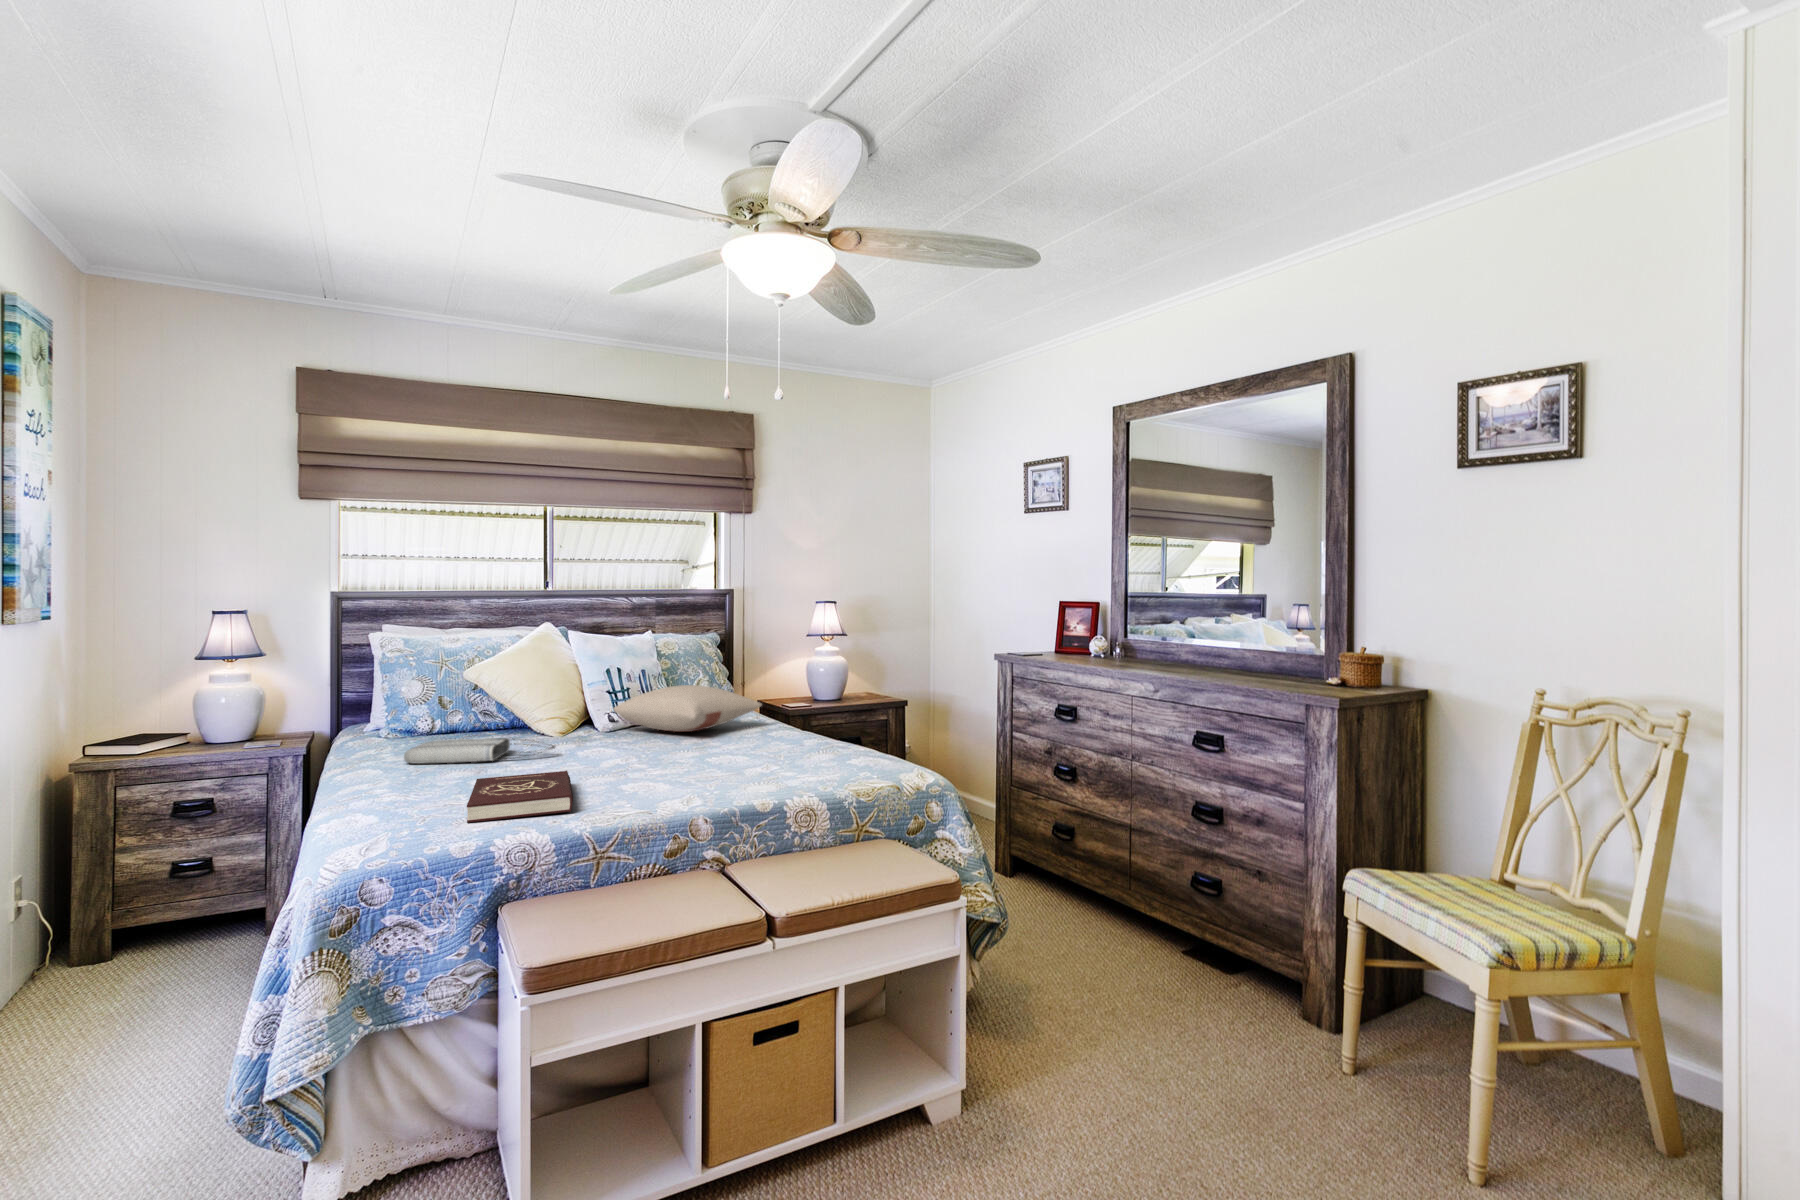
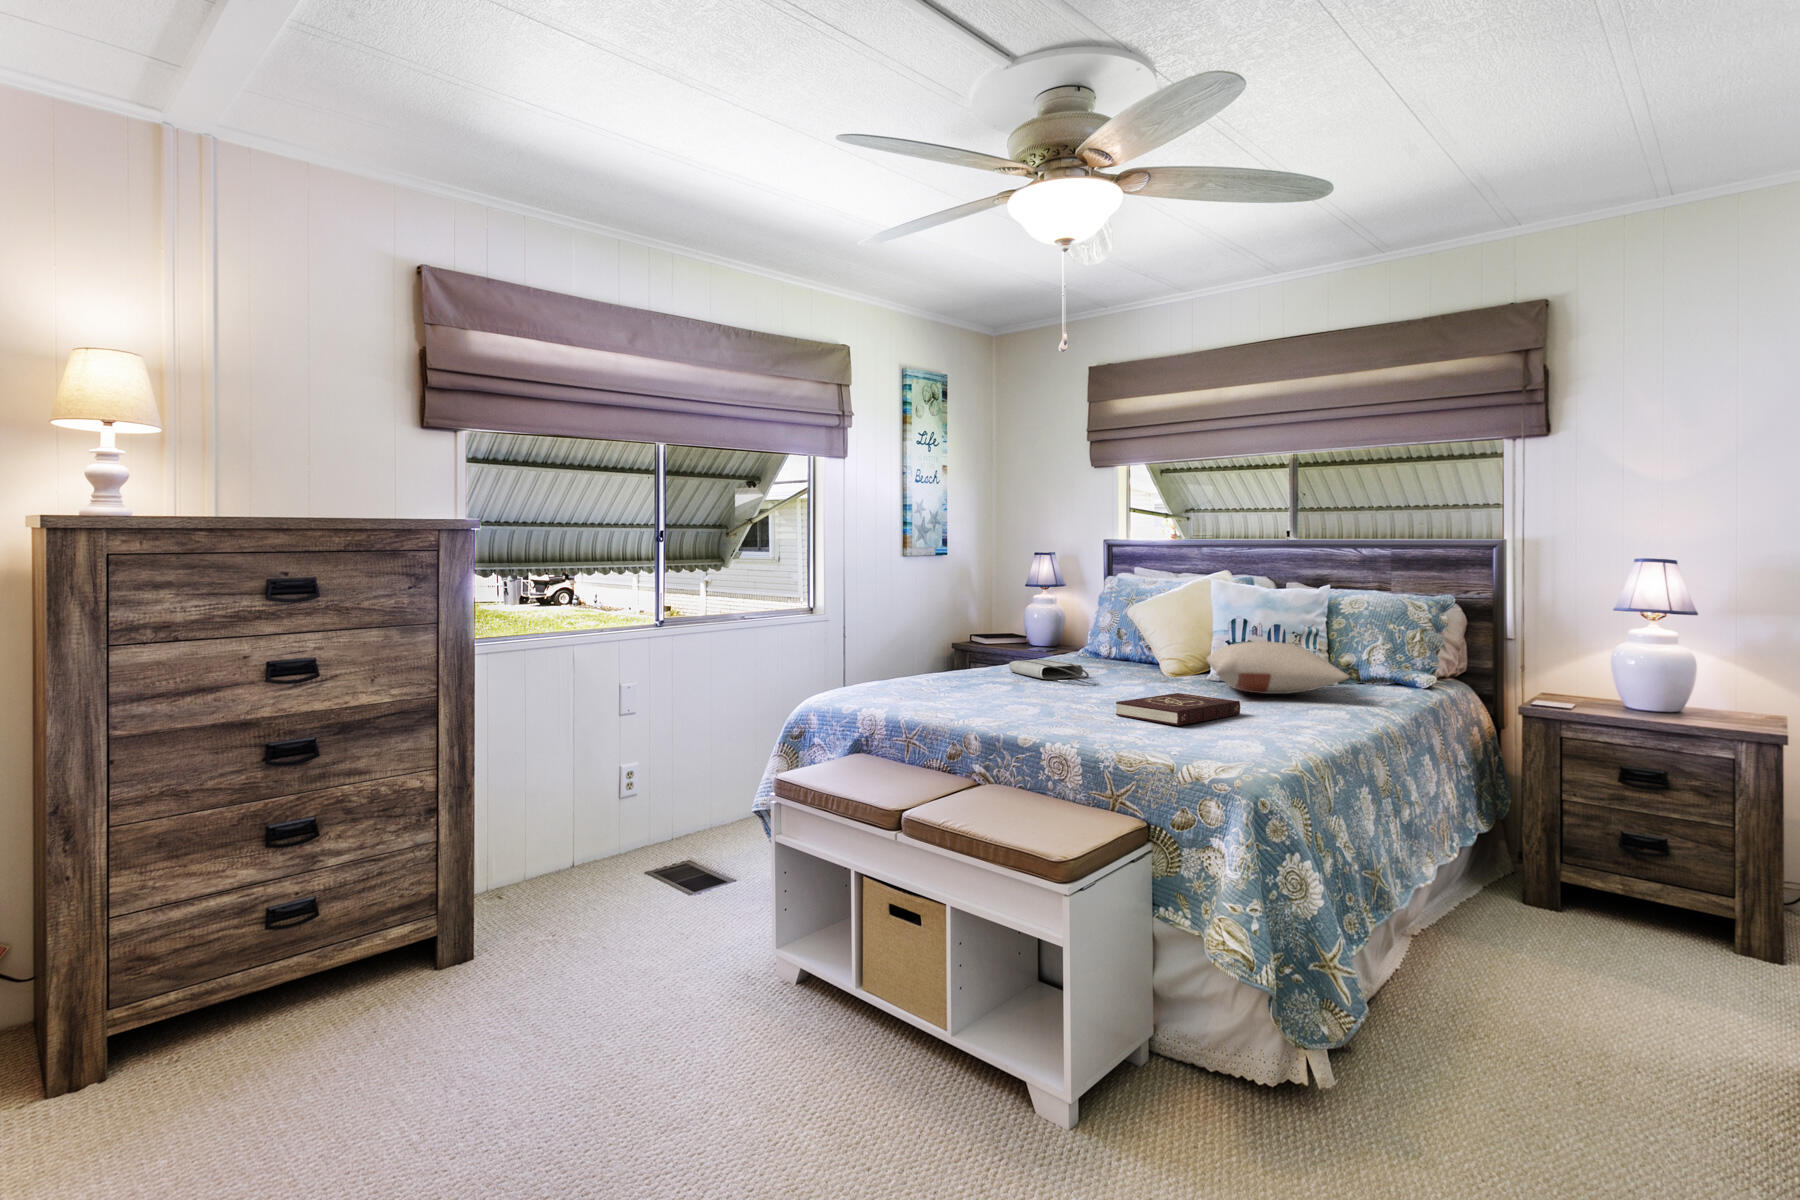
book: present [467,771,573,823] -> present [1116,693,1240,726]

